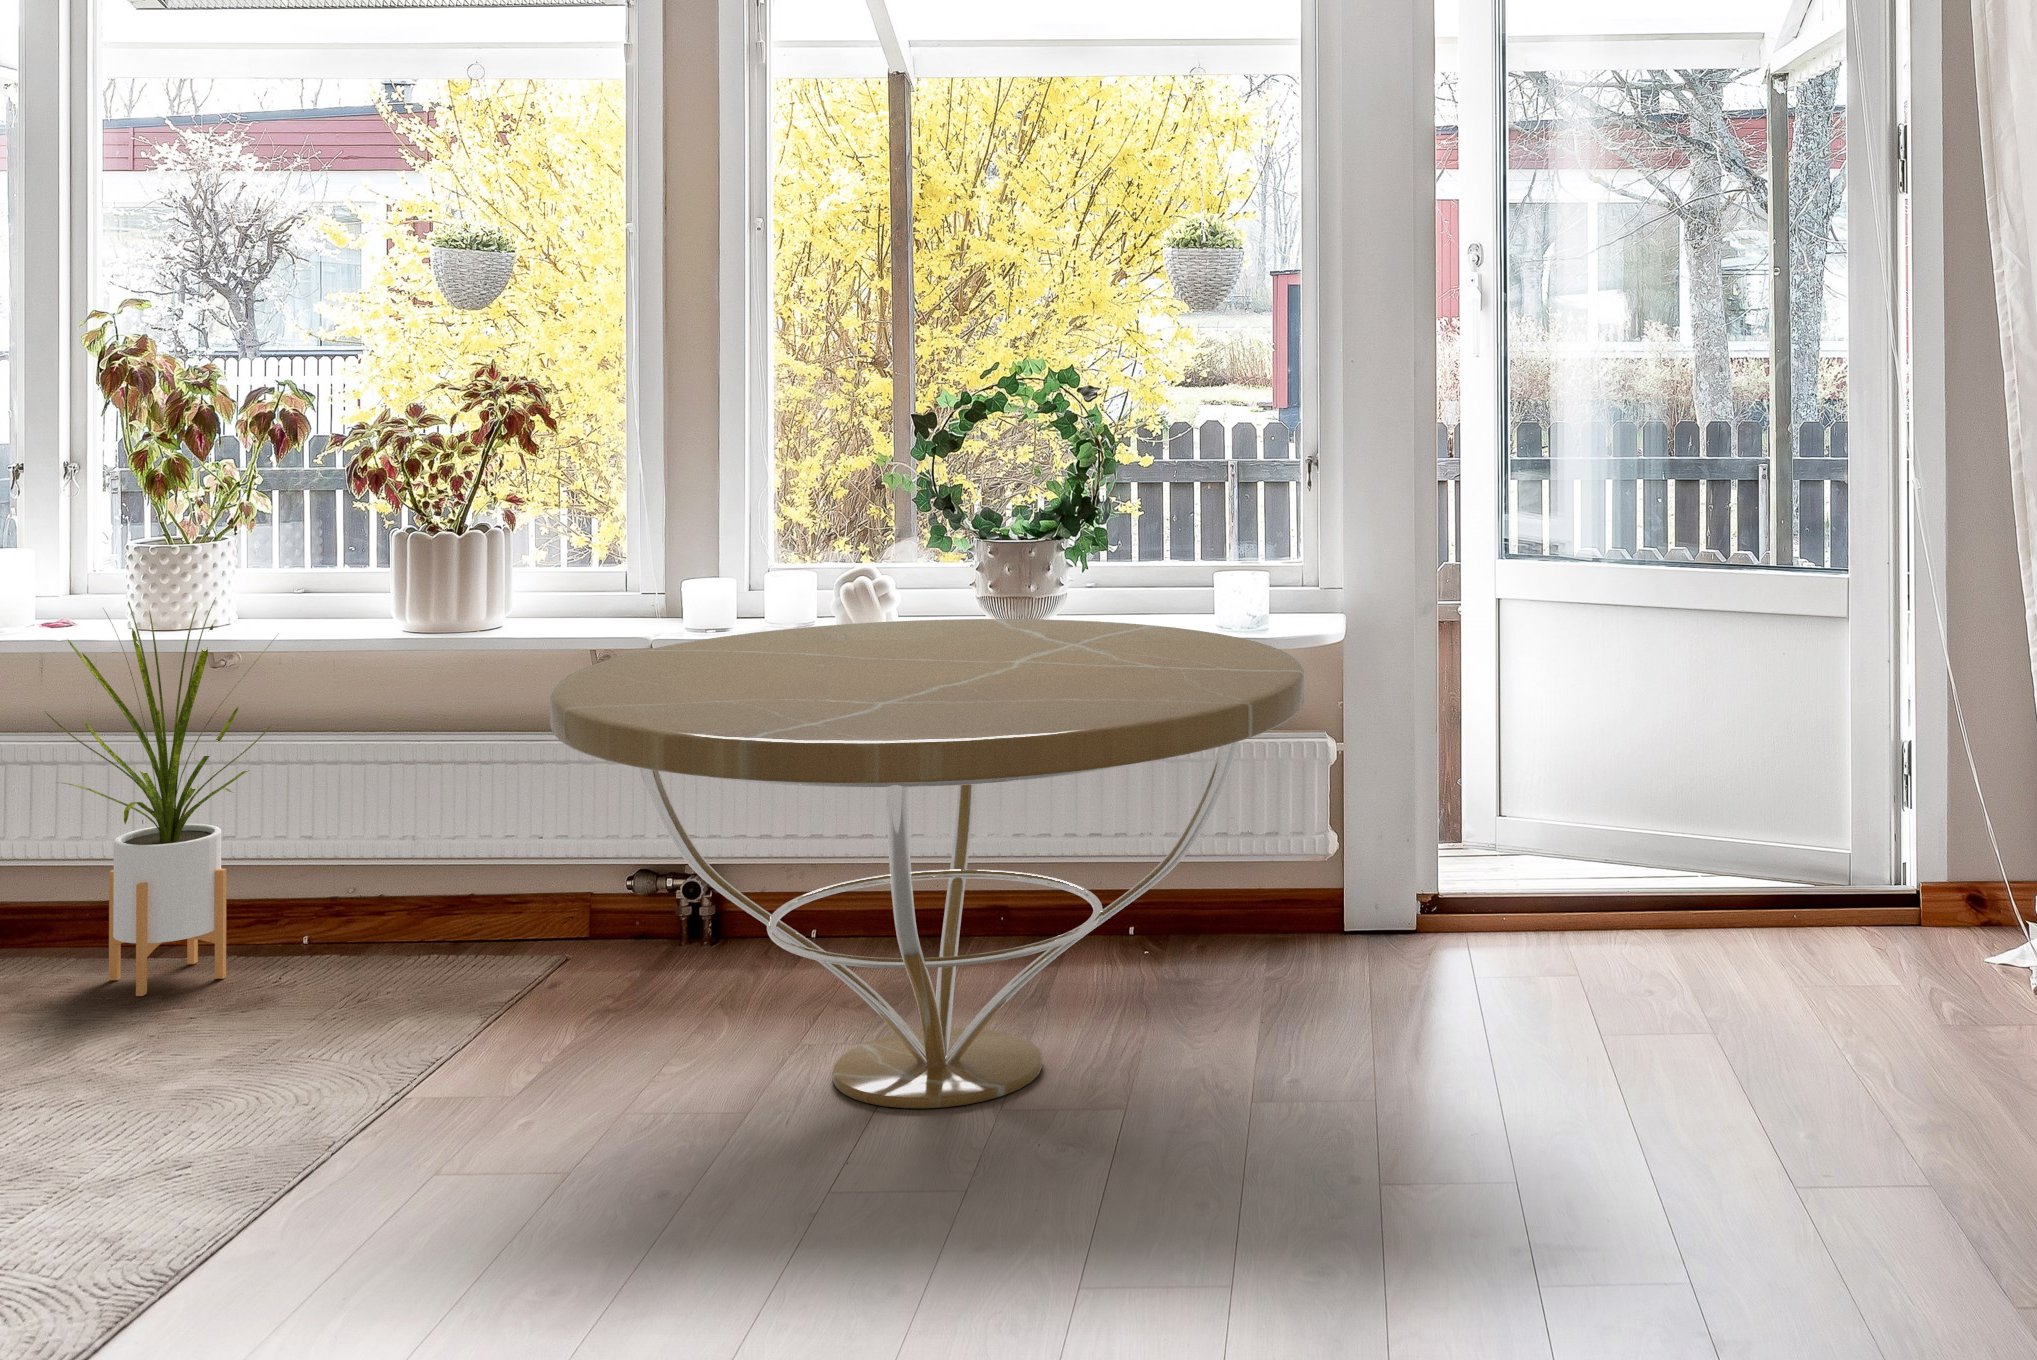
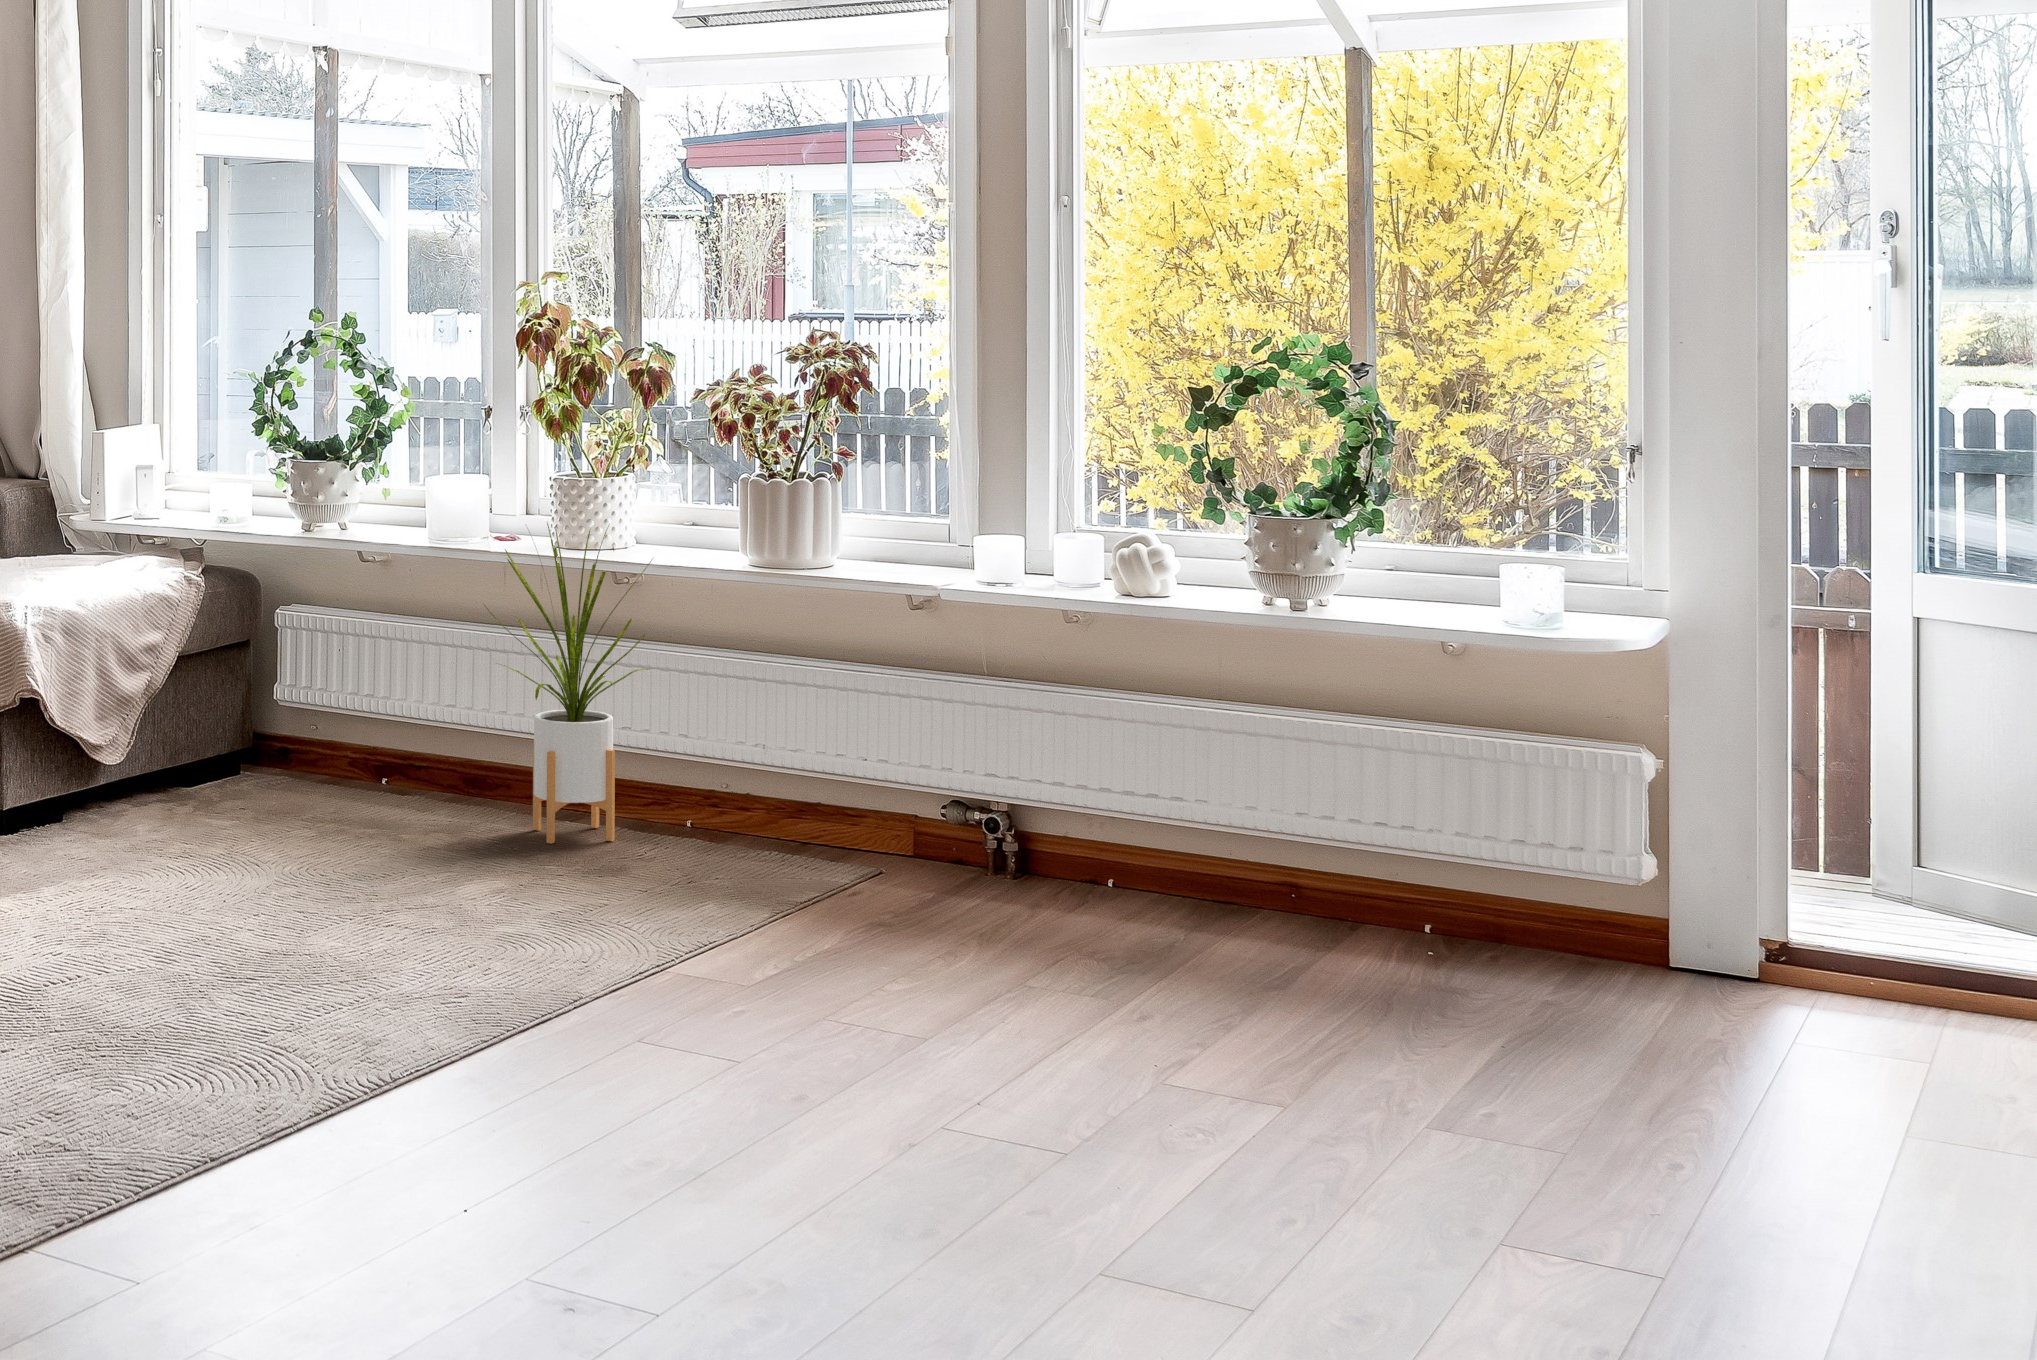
coffee table: present [550,619,1304,1108] -> none [800,584,1528,1032]

